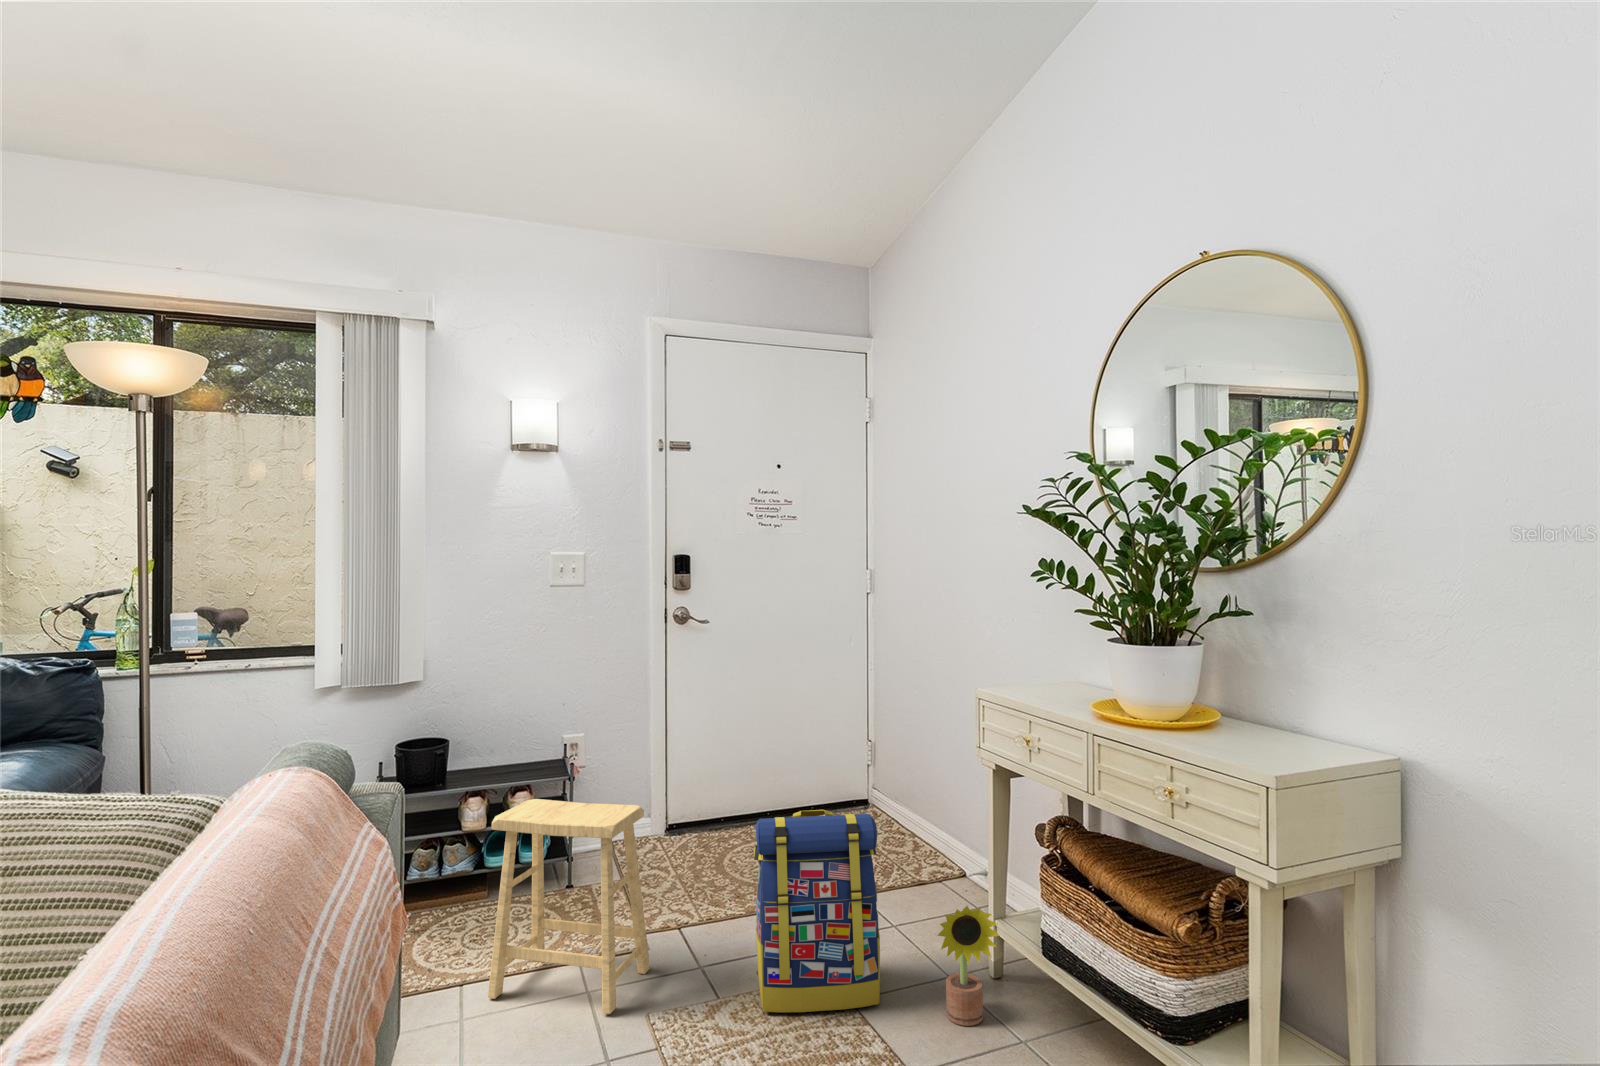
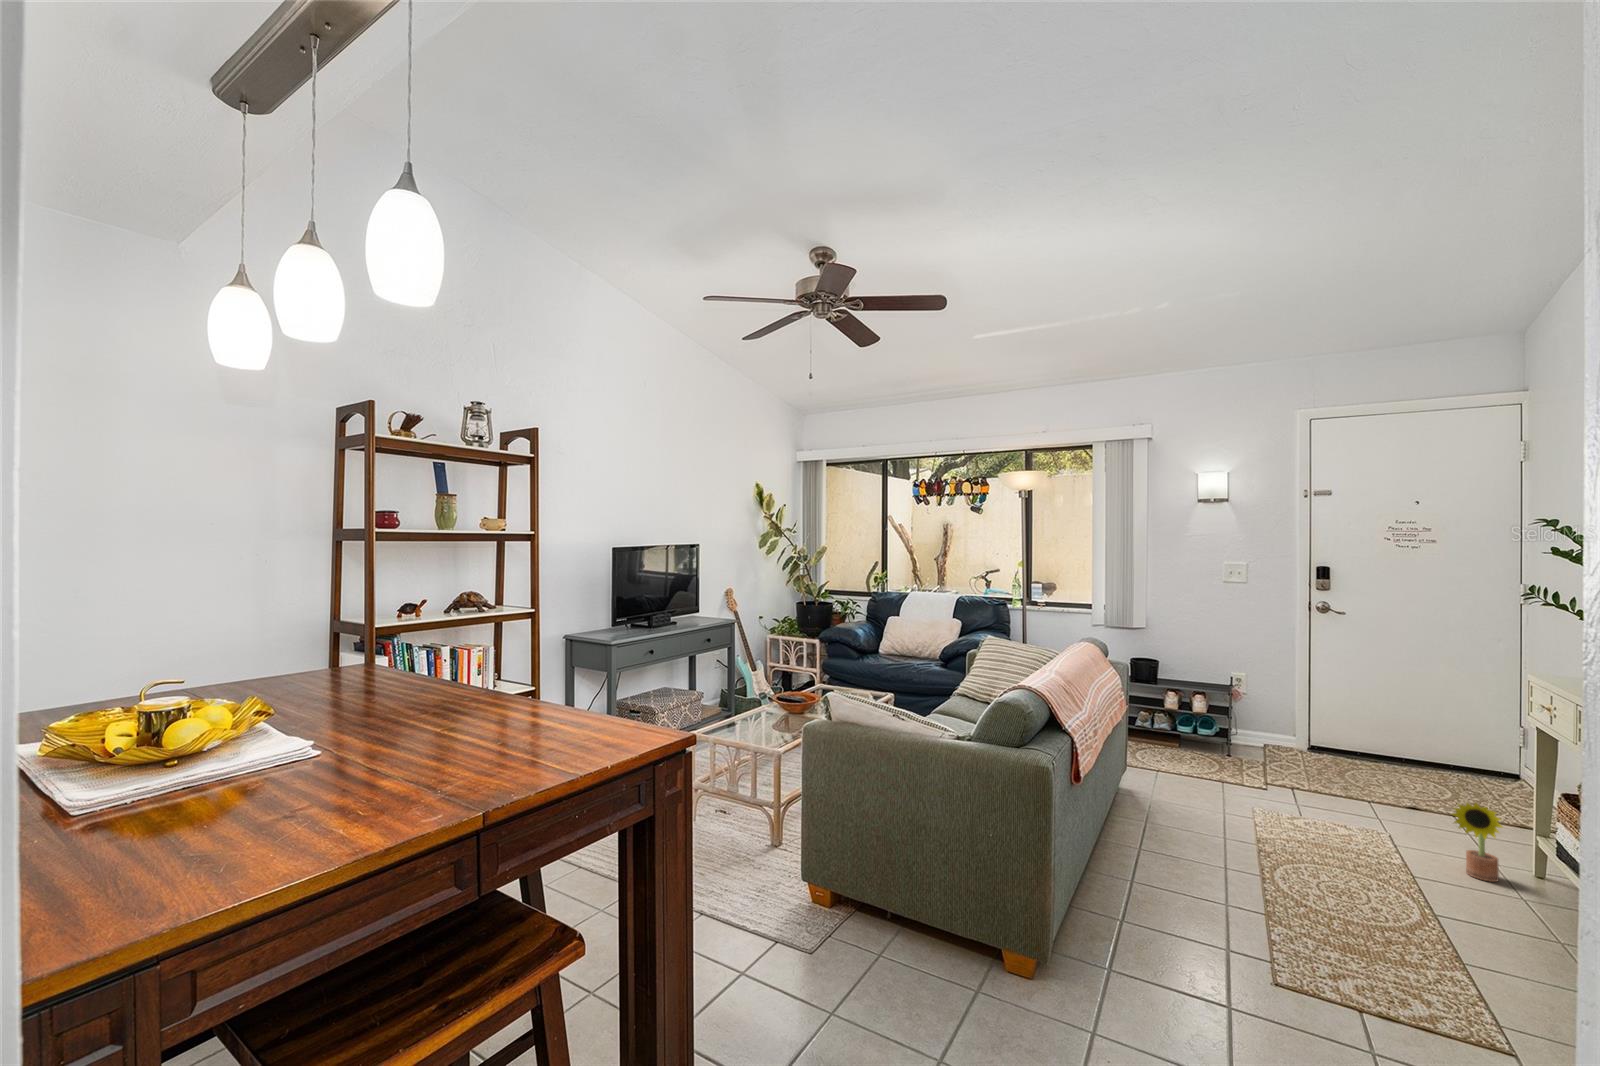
footstool: present [488,799,650,1014] -> none [1170,692,1264,801]
backpack: present [754,810,880,1013] -> none [1325,725,1424,851]

